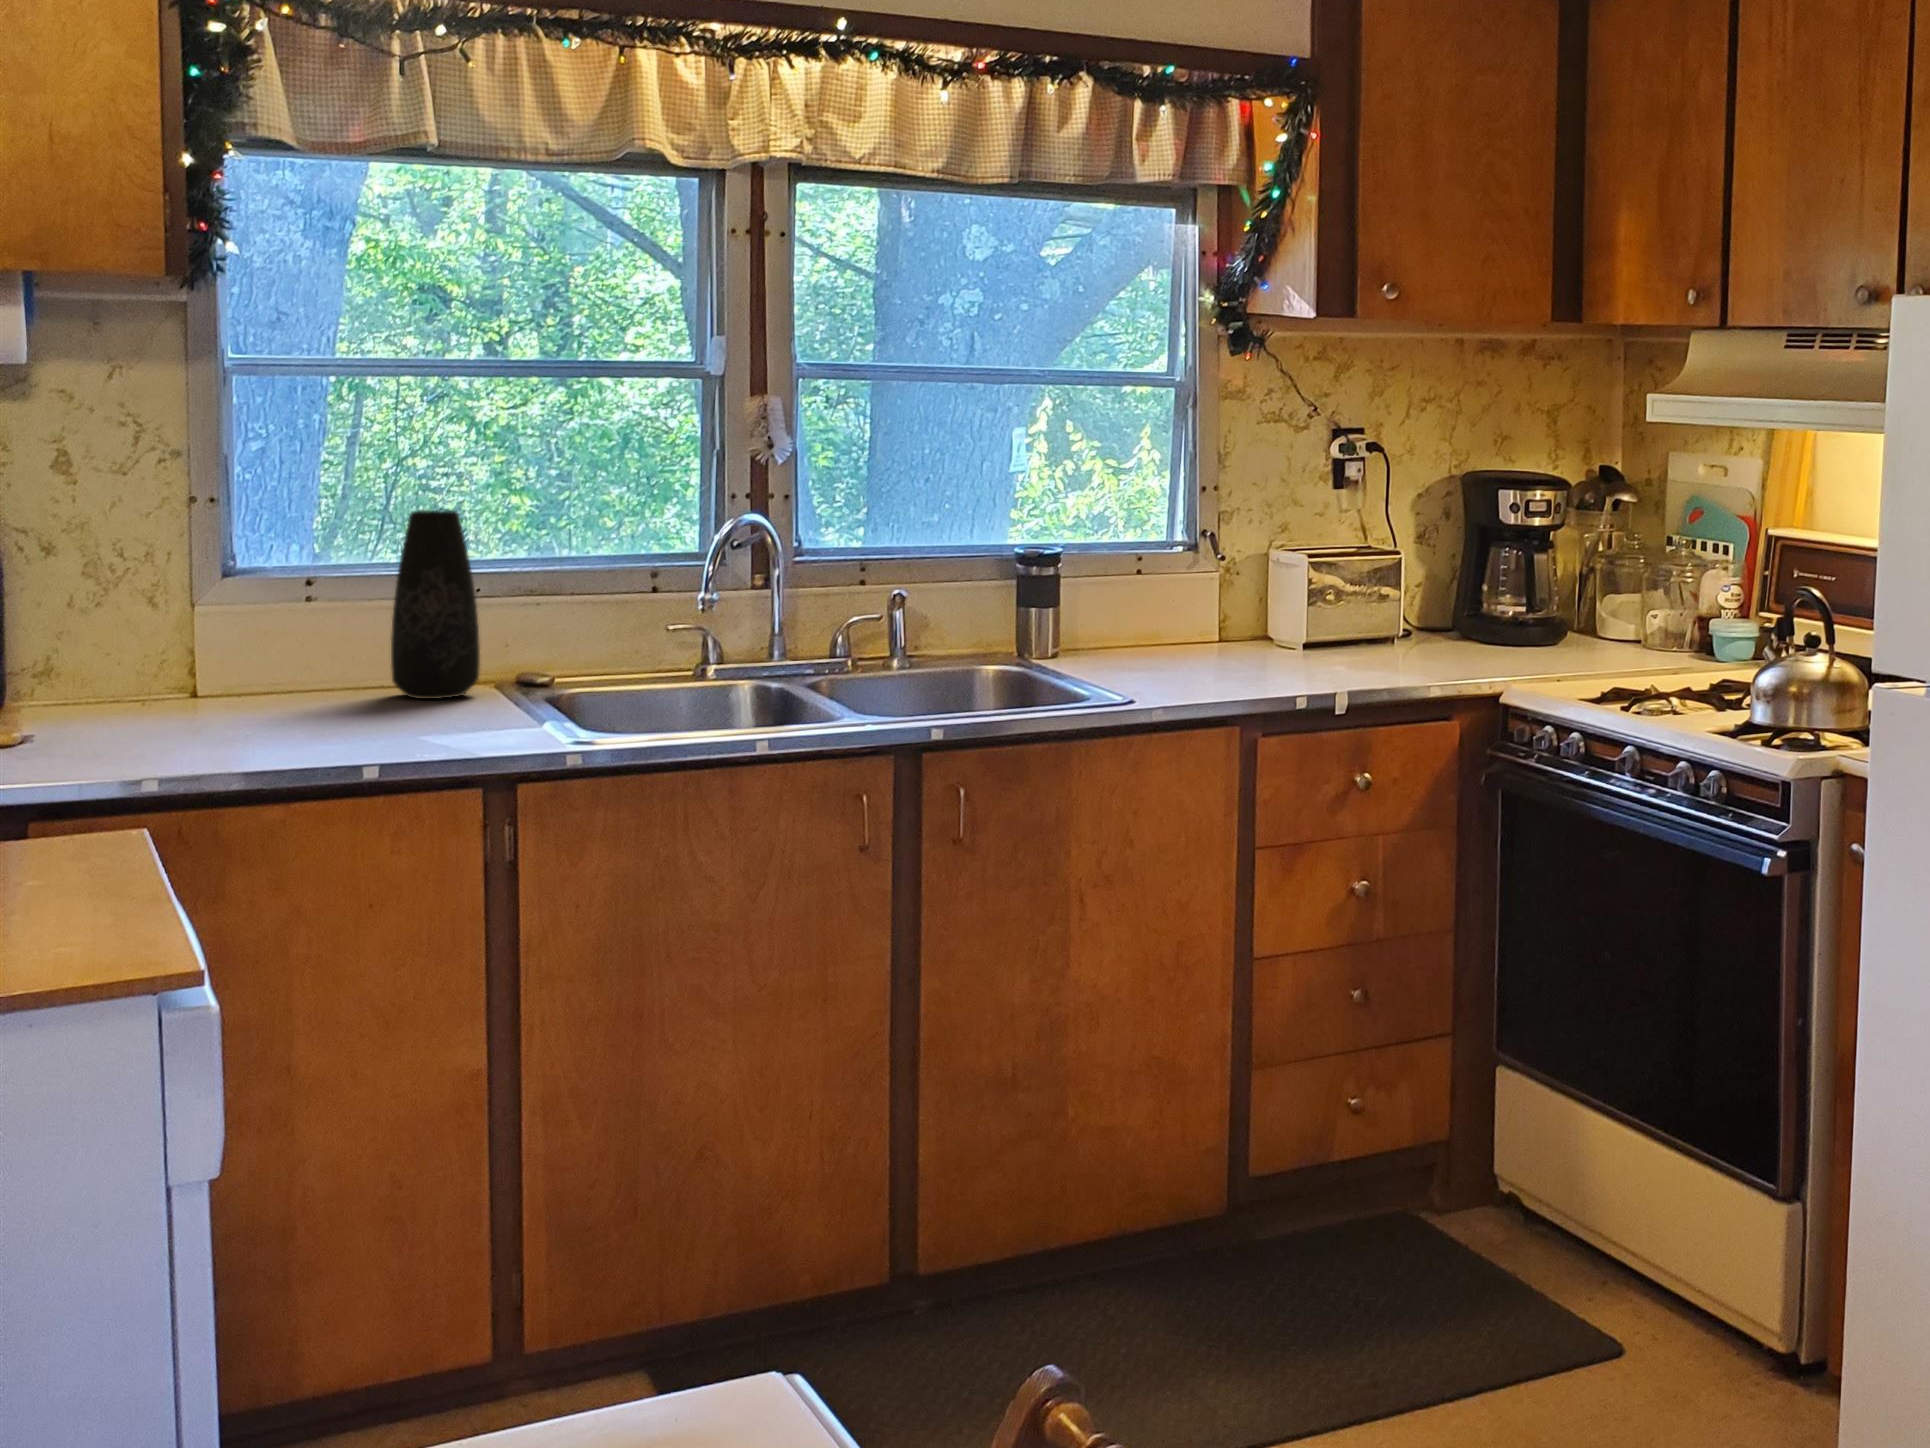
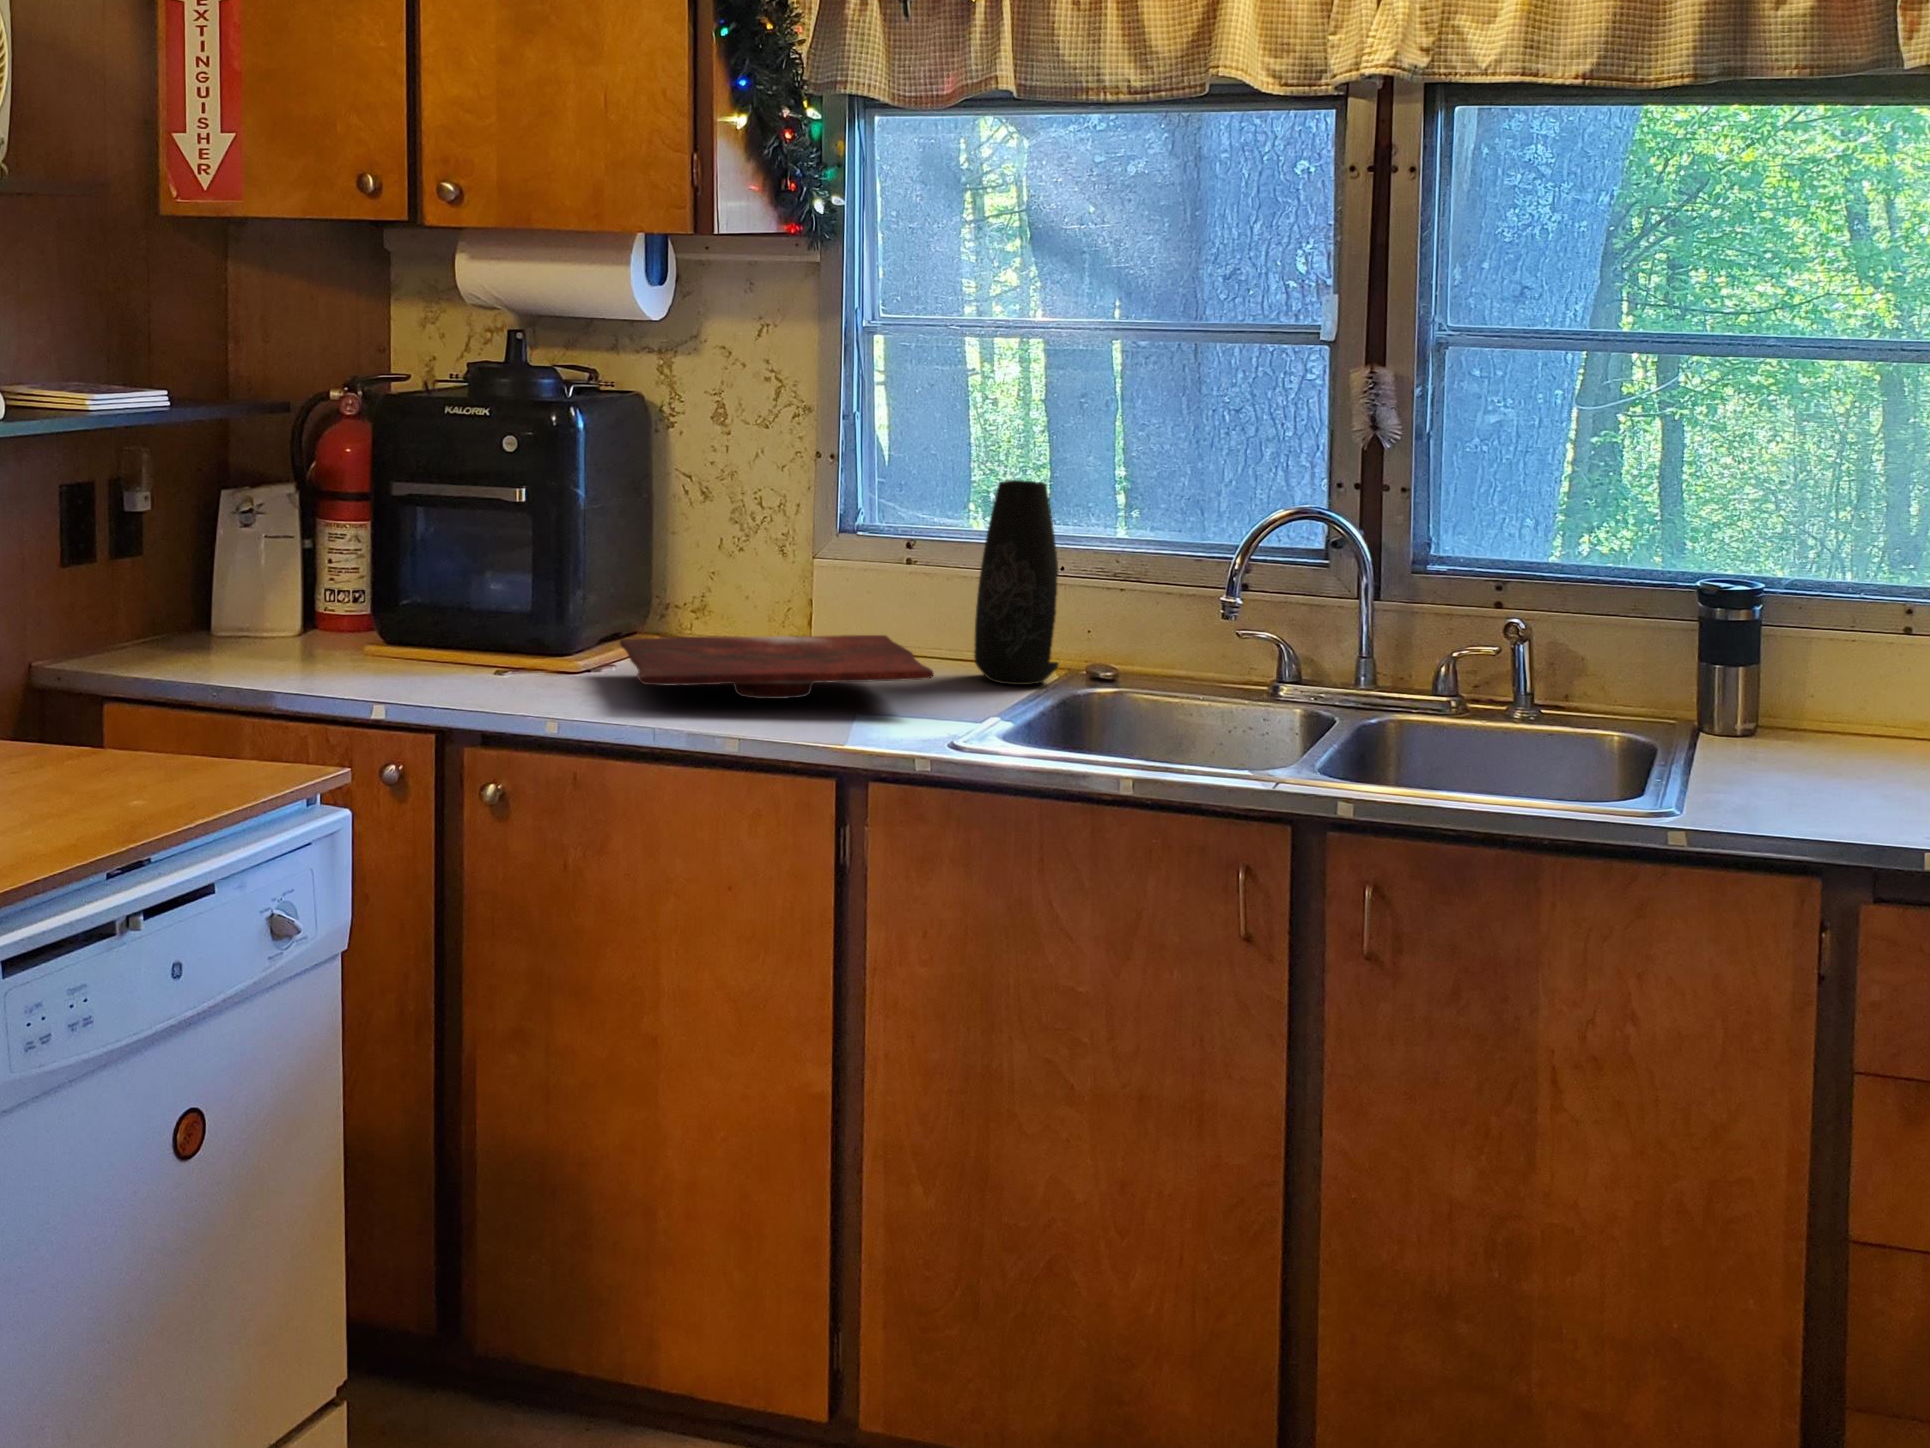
cutting board: none [66,666,451,733] -> present [620,635,934,699]

